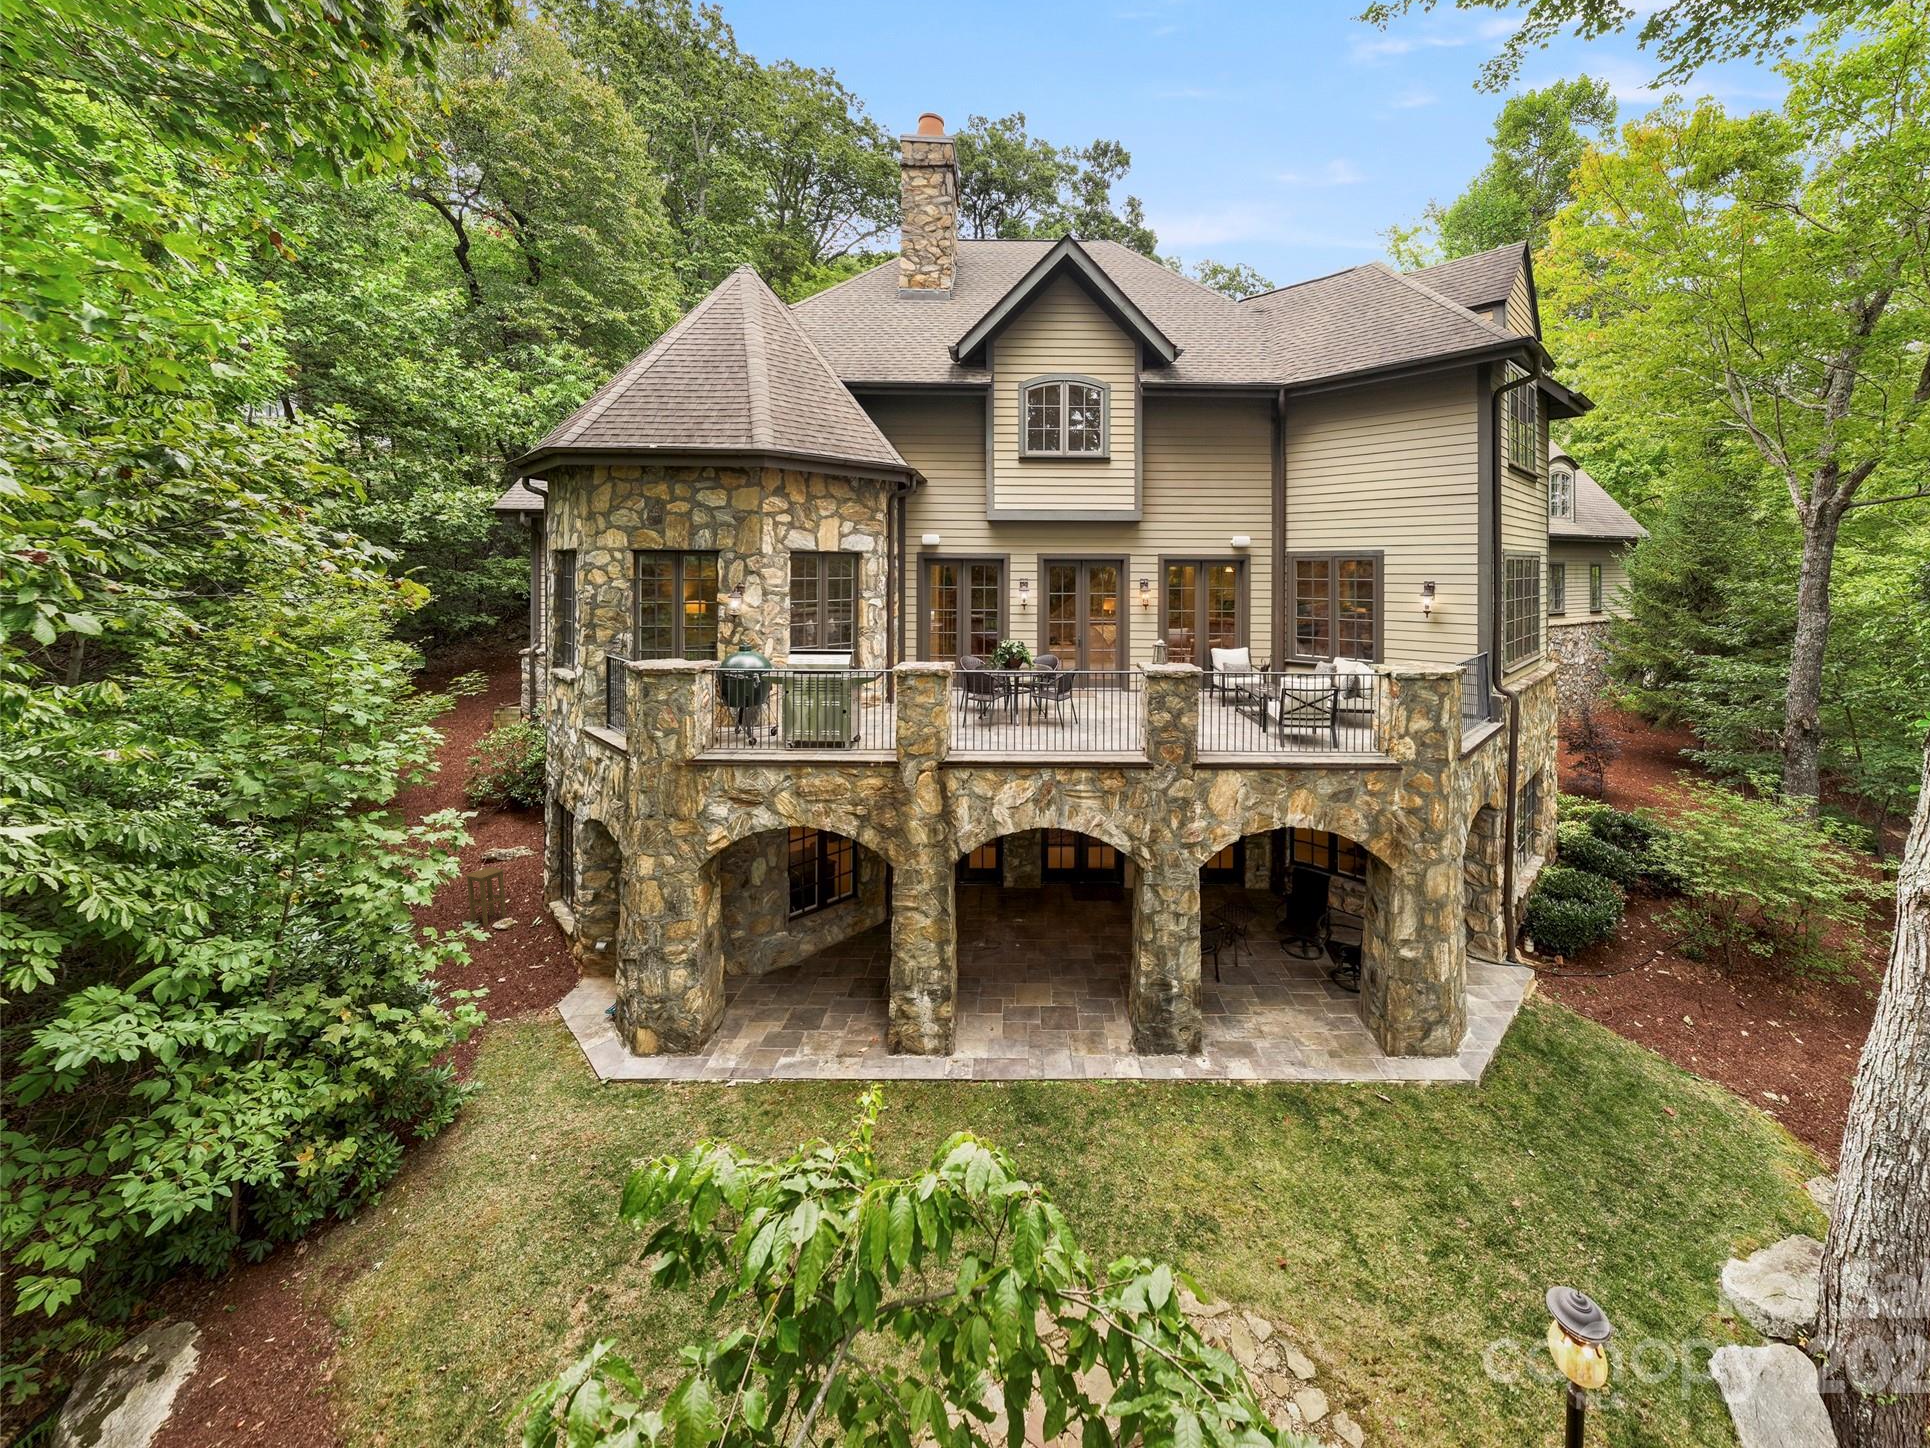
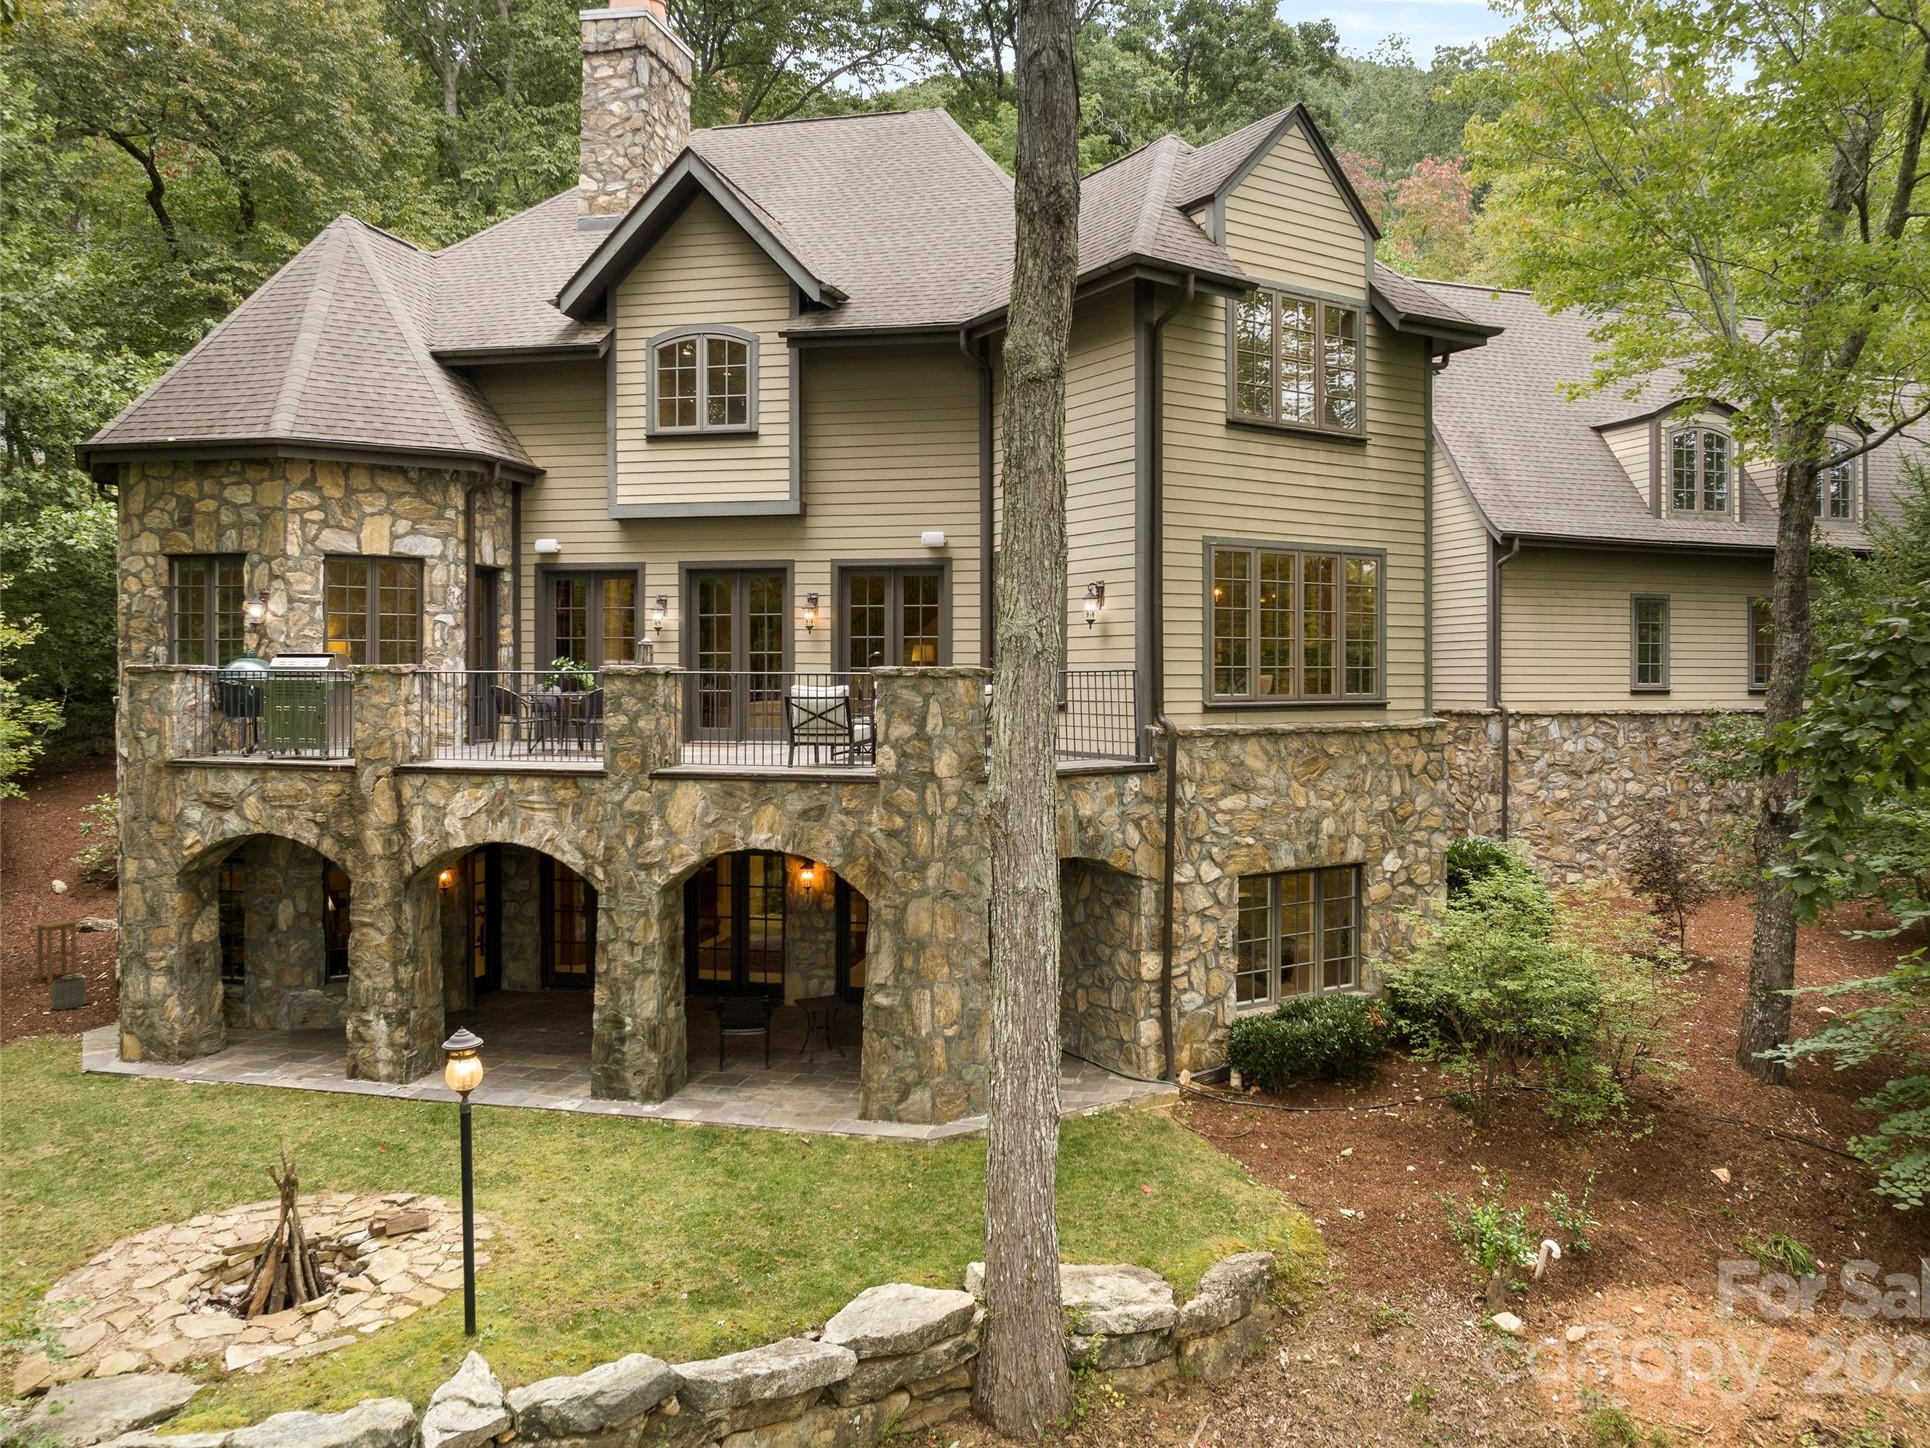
woven basket: none [514,929,545,963] -> present [51,977,86,1010]

